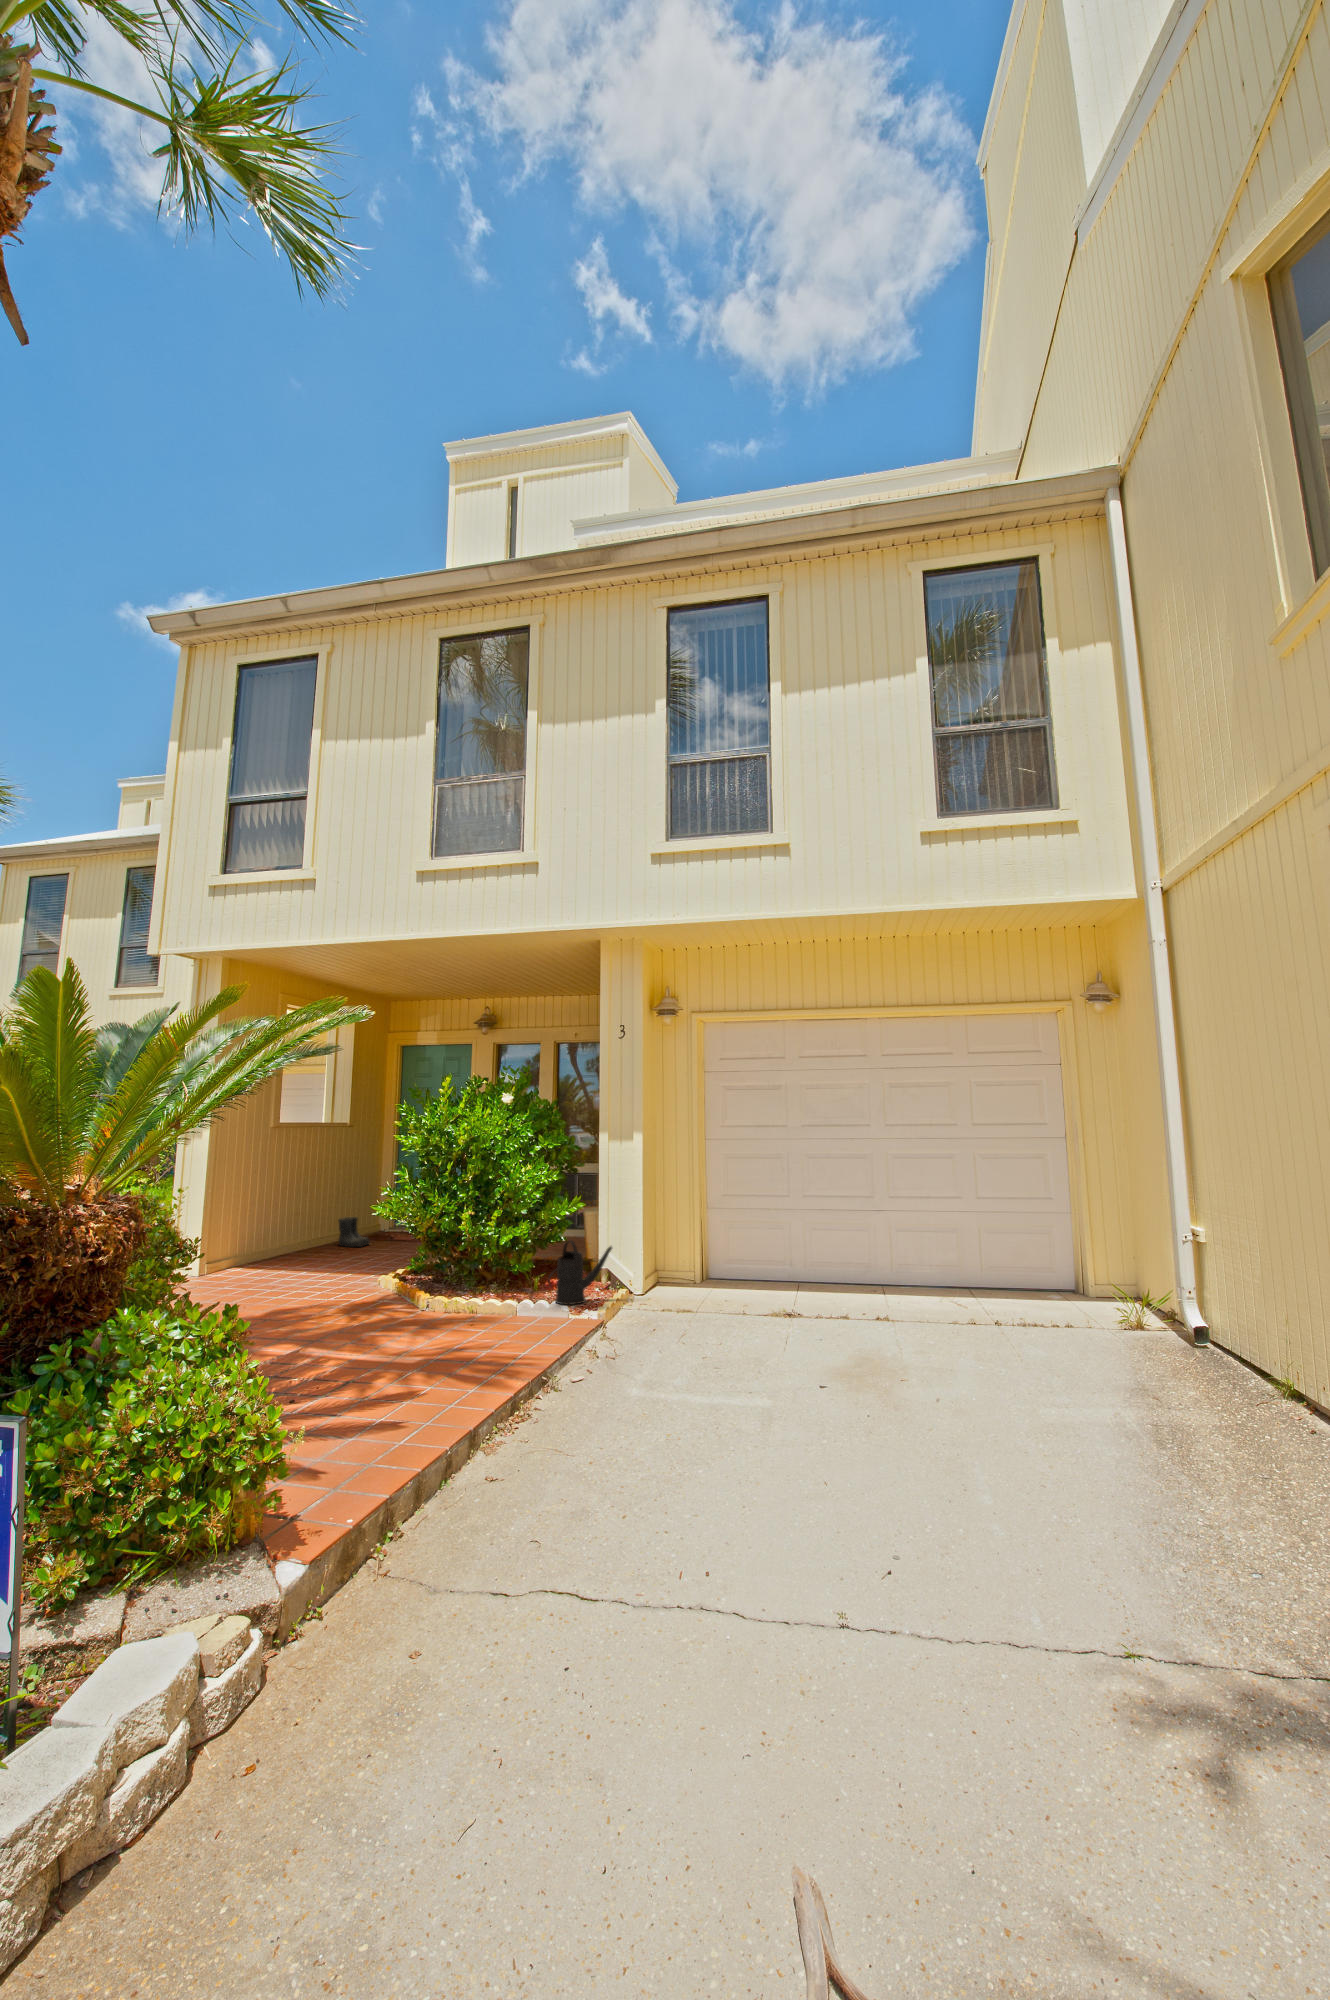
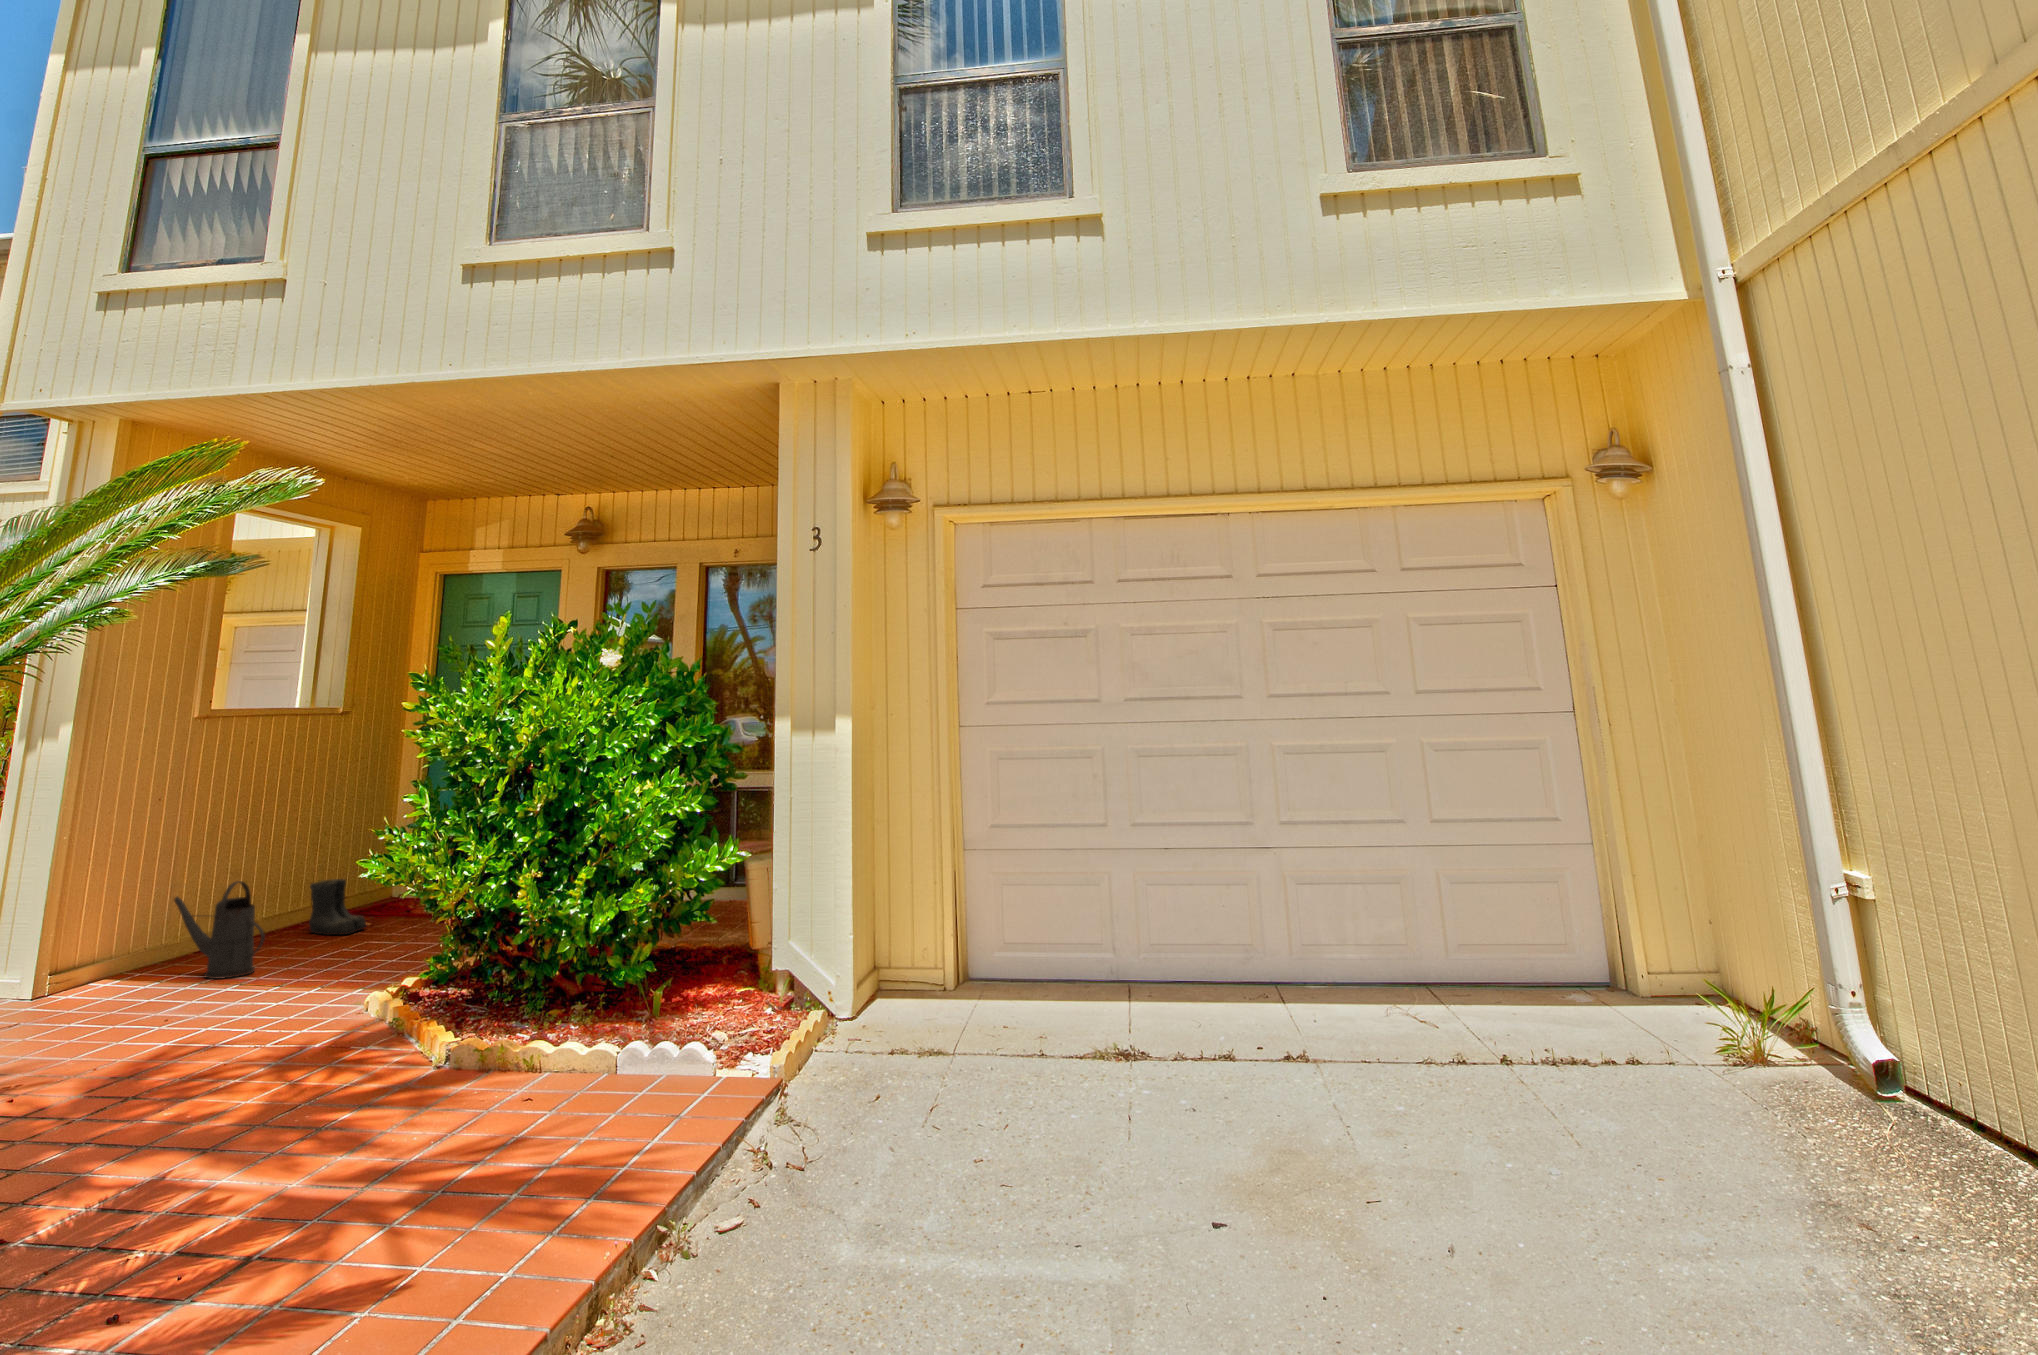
watering can: present [548,1241,612,1305] -> present [174,881,265,979]

